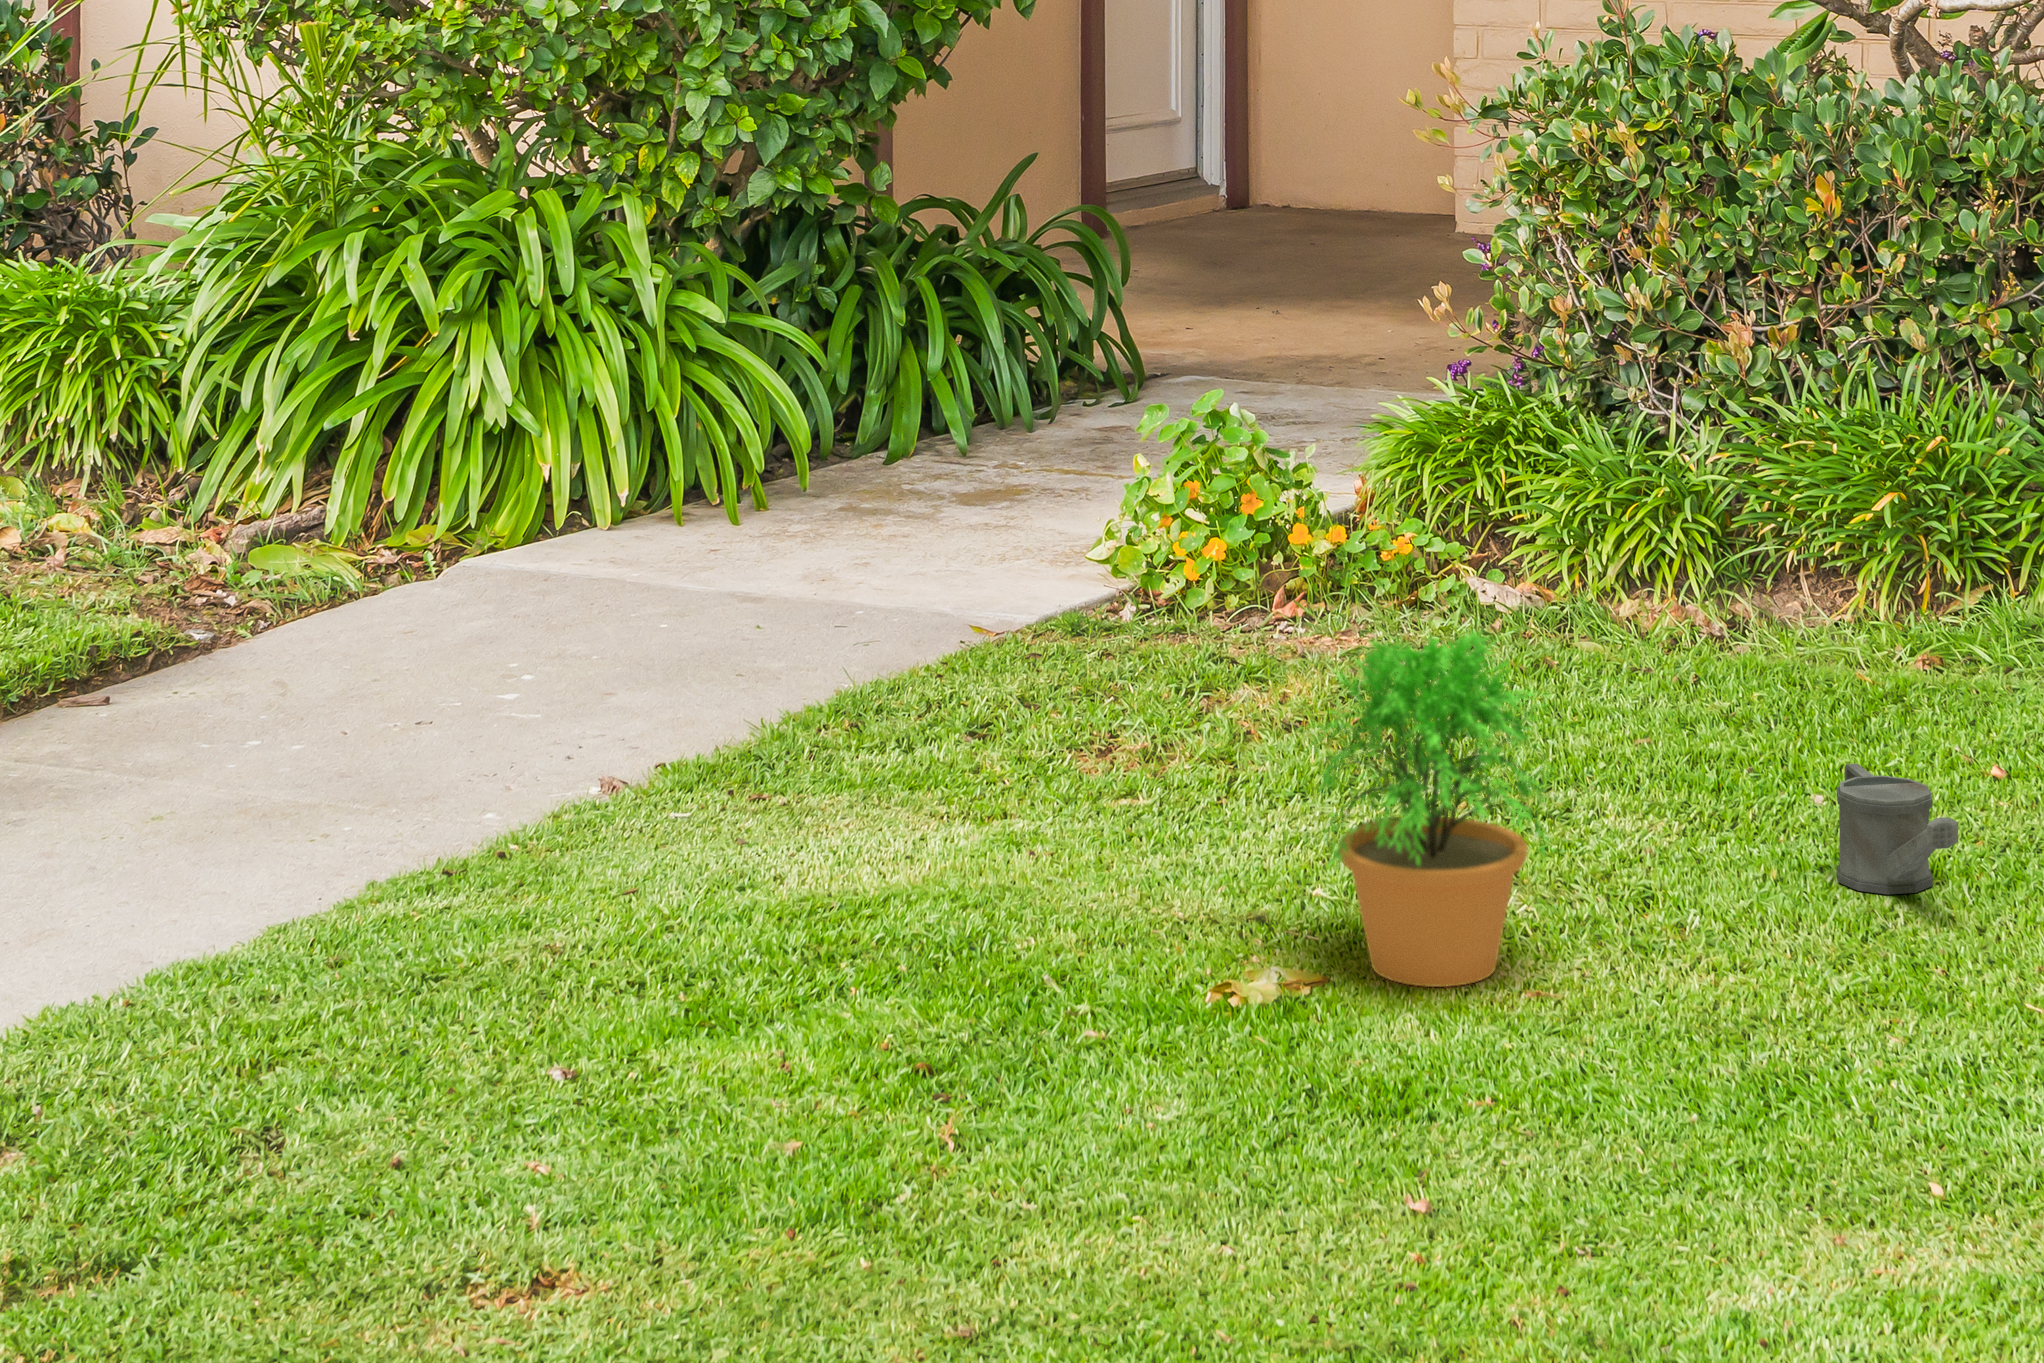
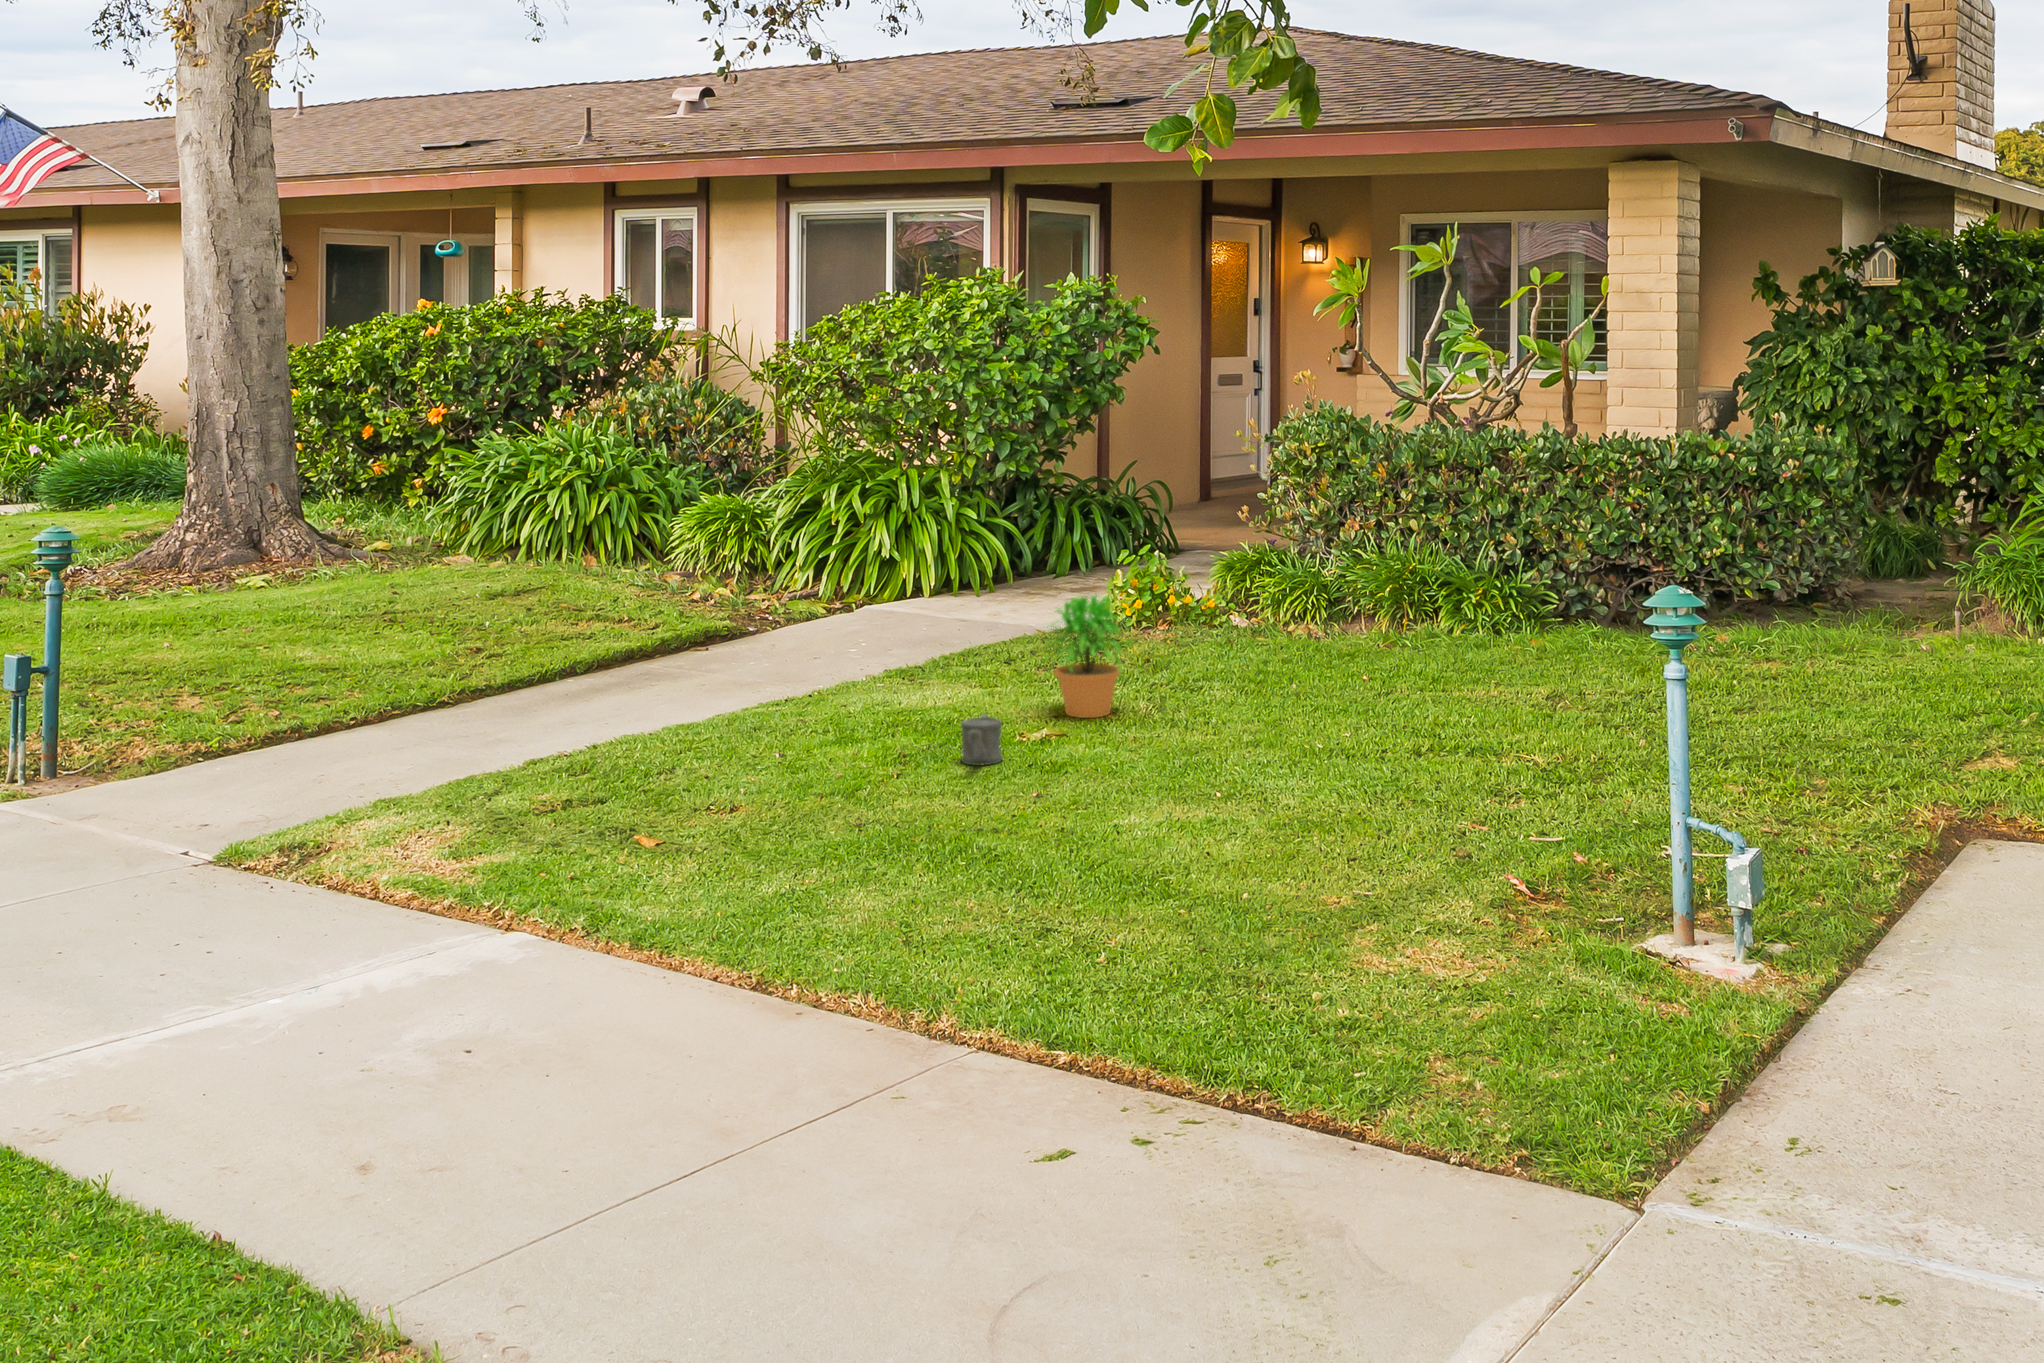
watering can: present [1837,763,1958,894] -> present [961,713,1003,765]

